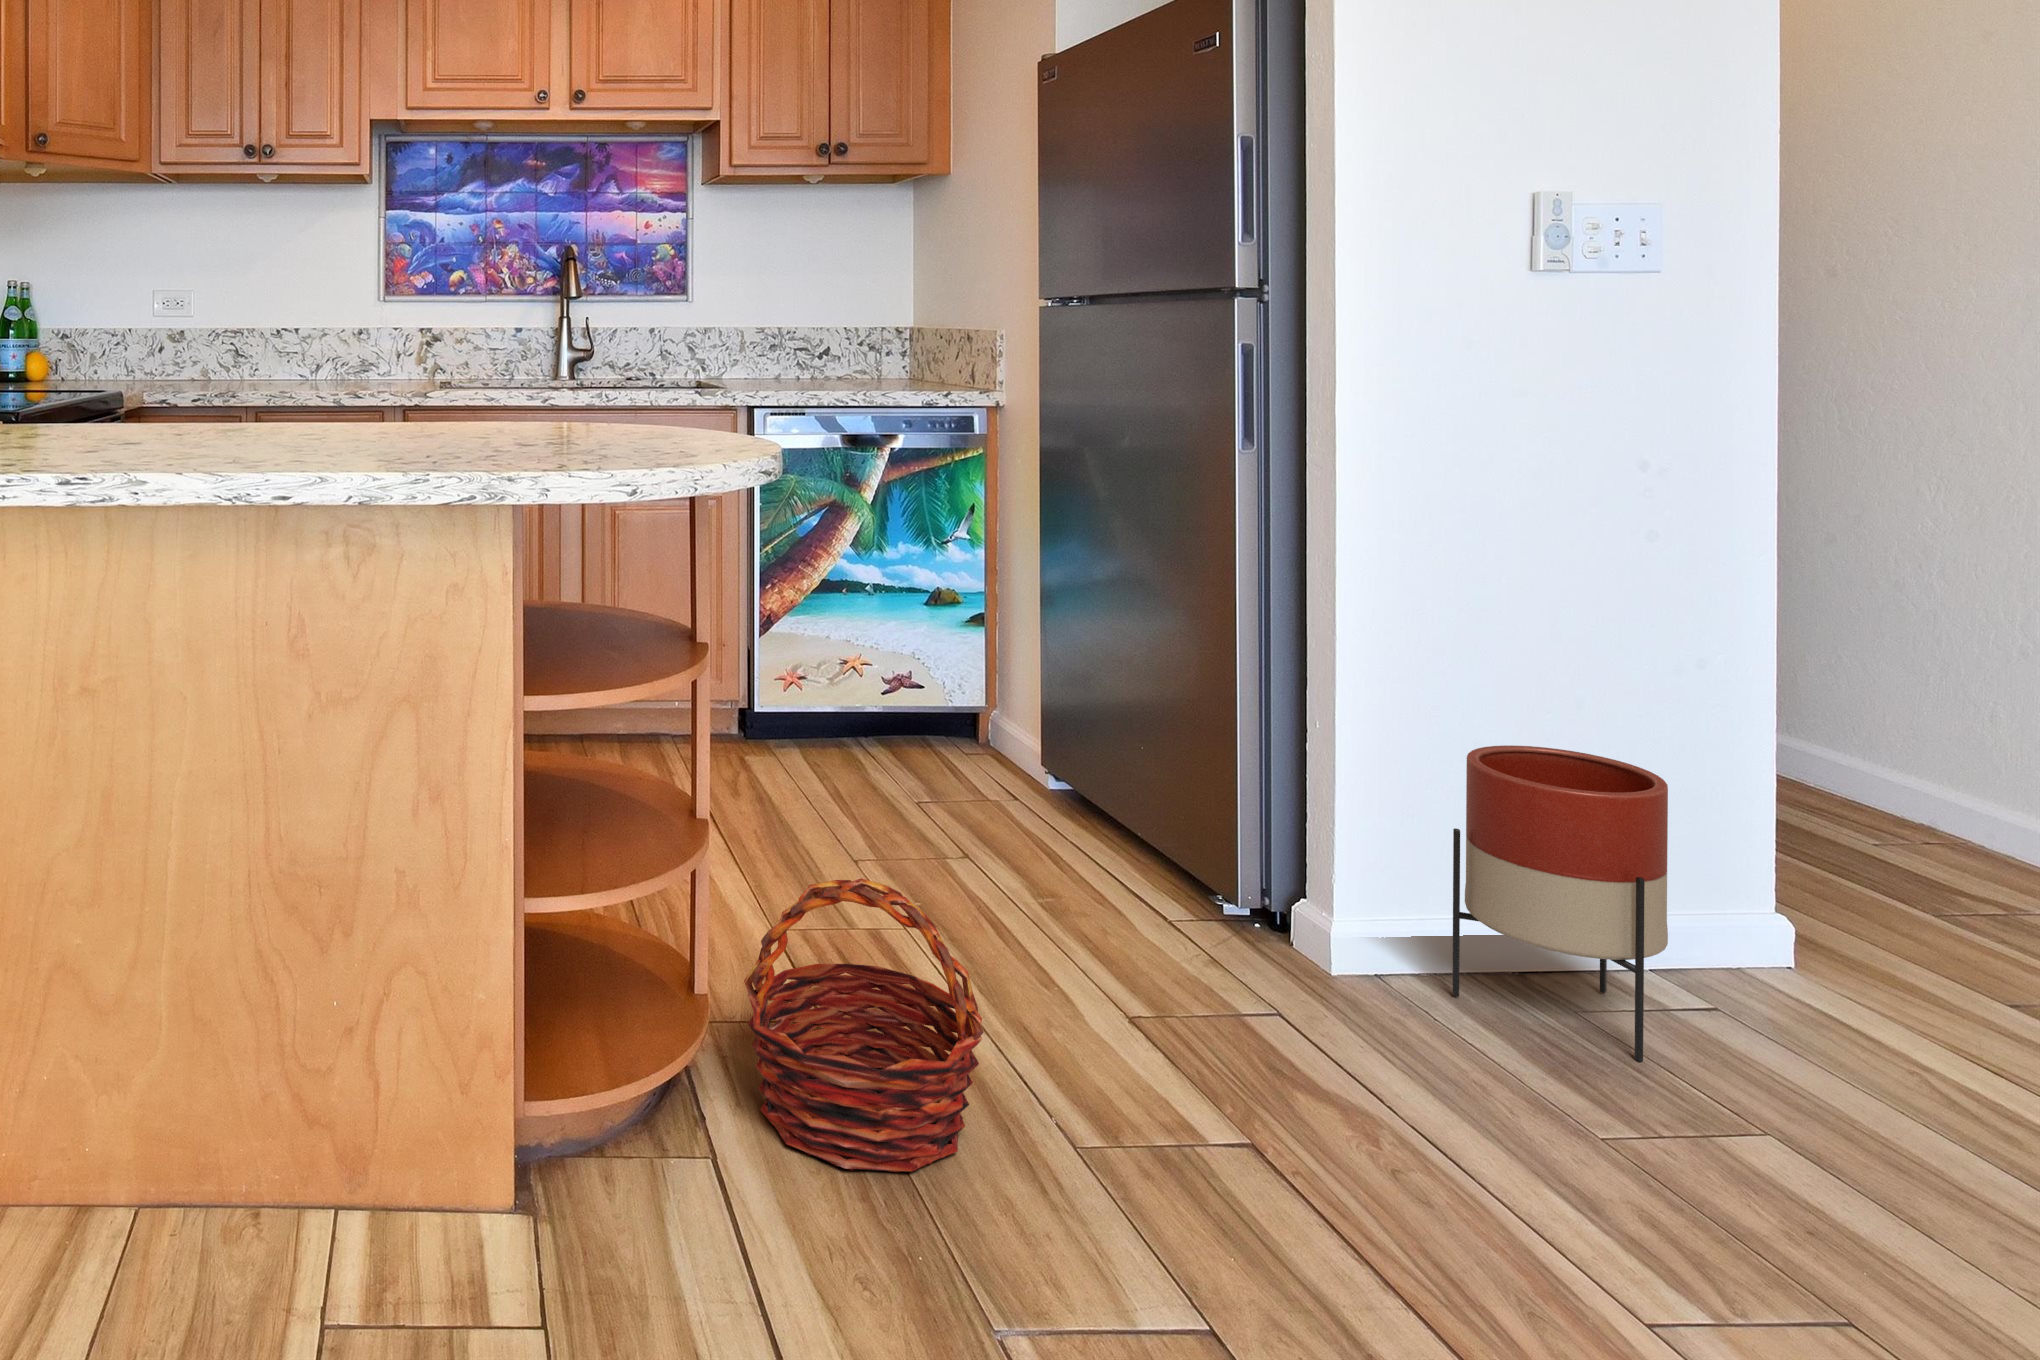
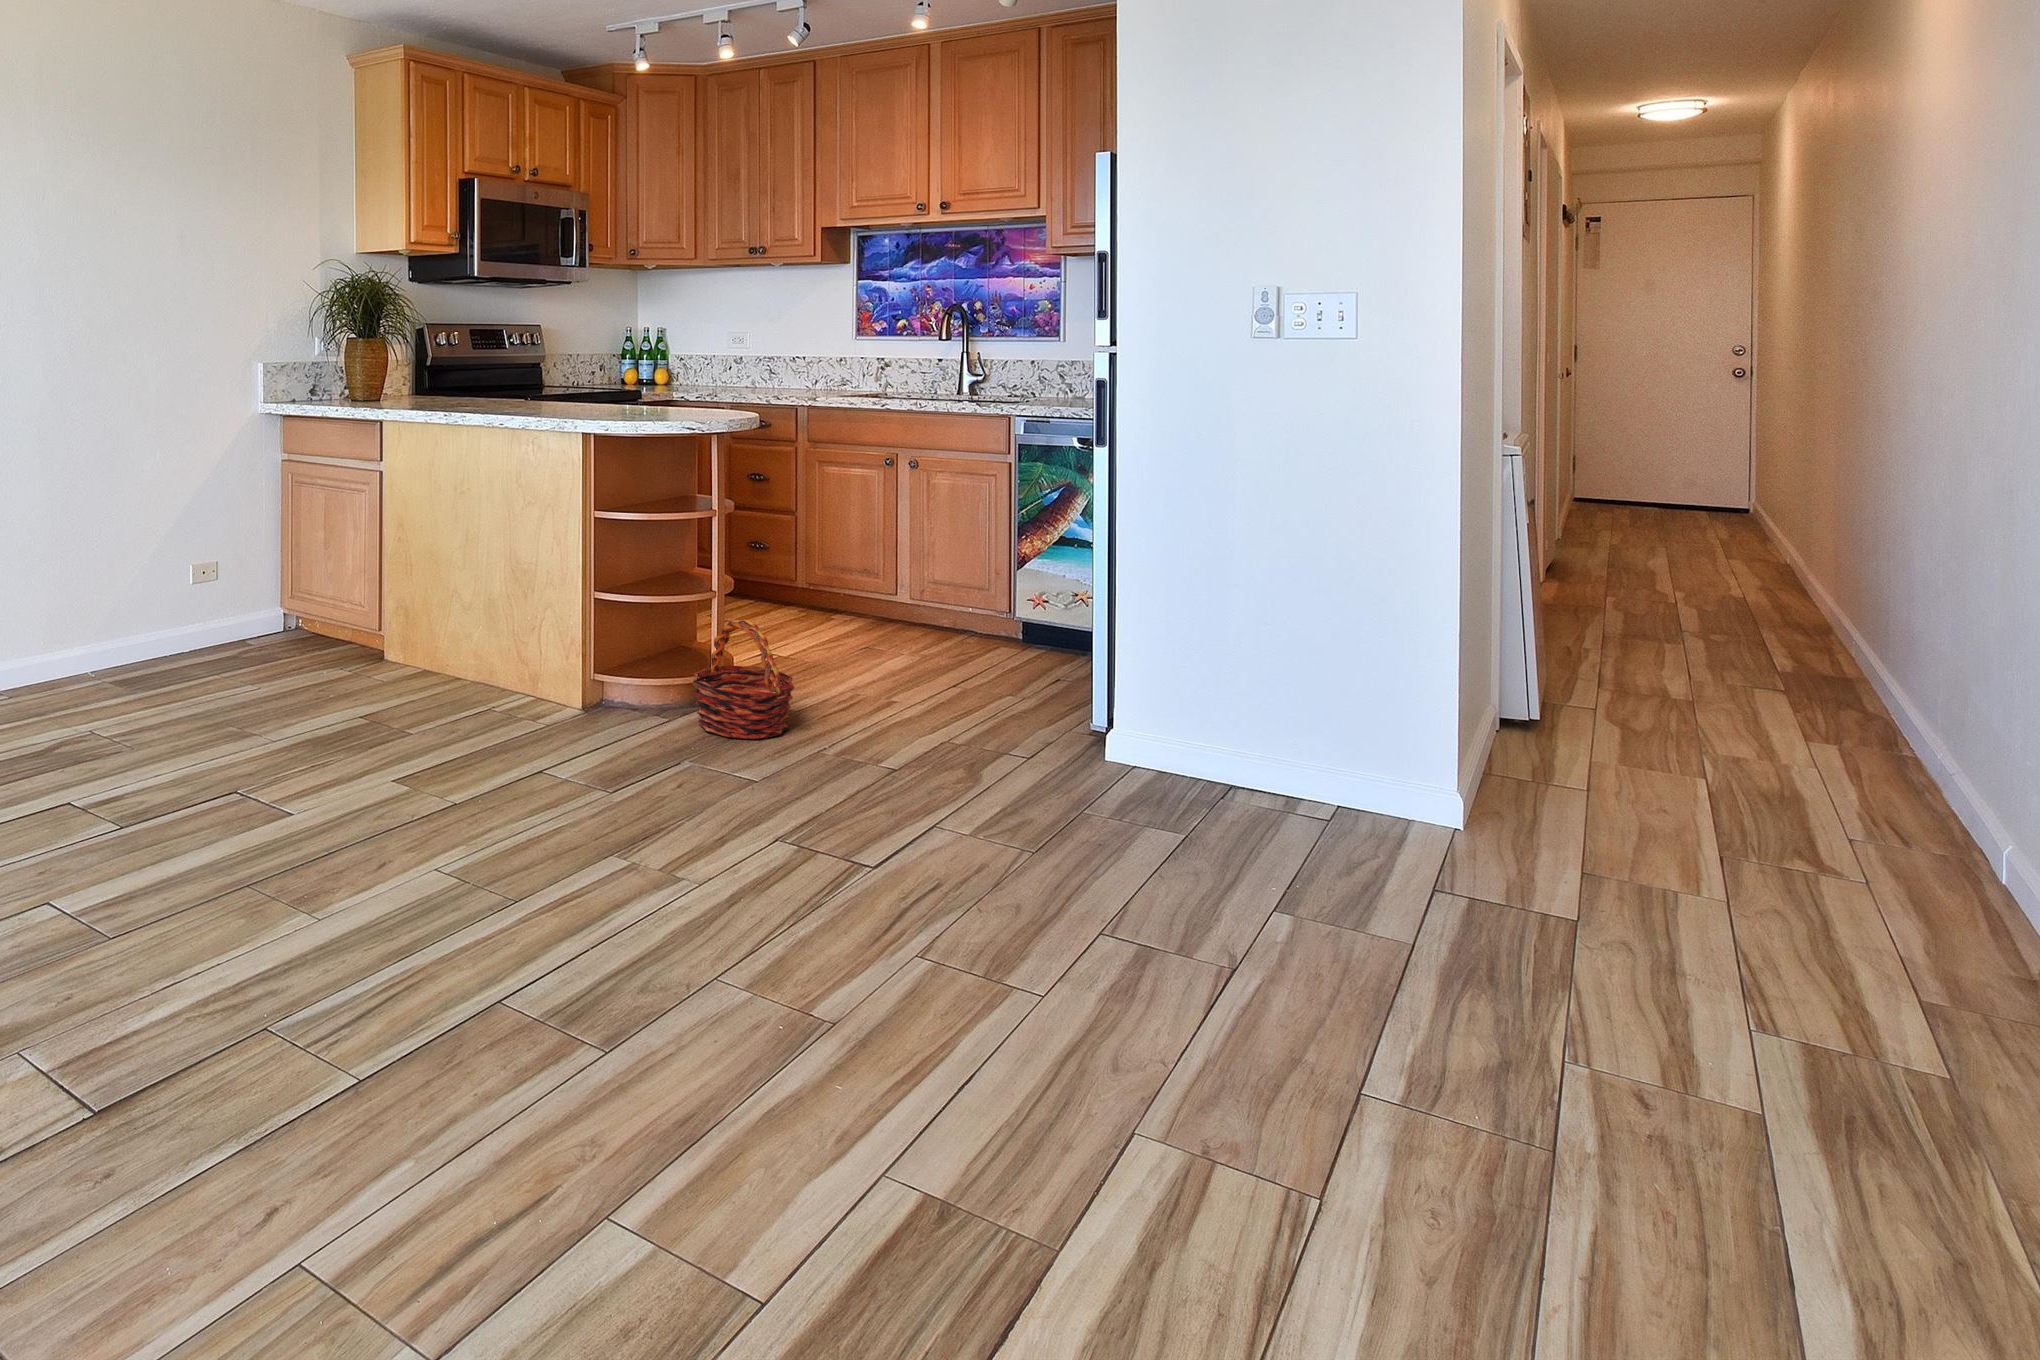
planter: present [1452,745,1668,1061] -> none [1138,632,1249,804]

